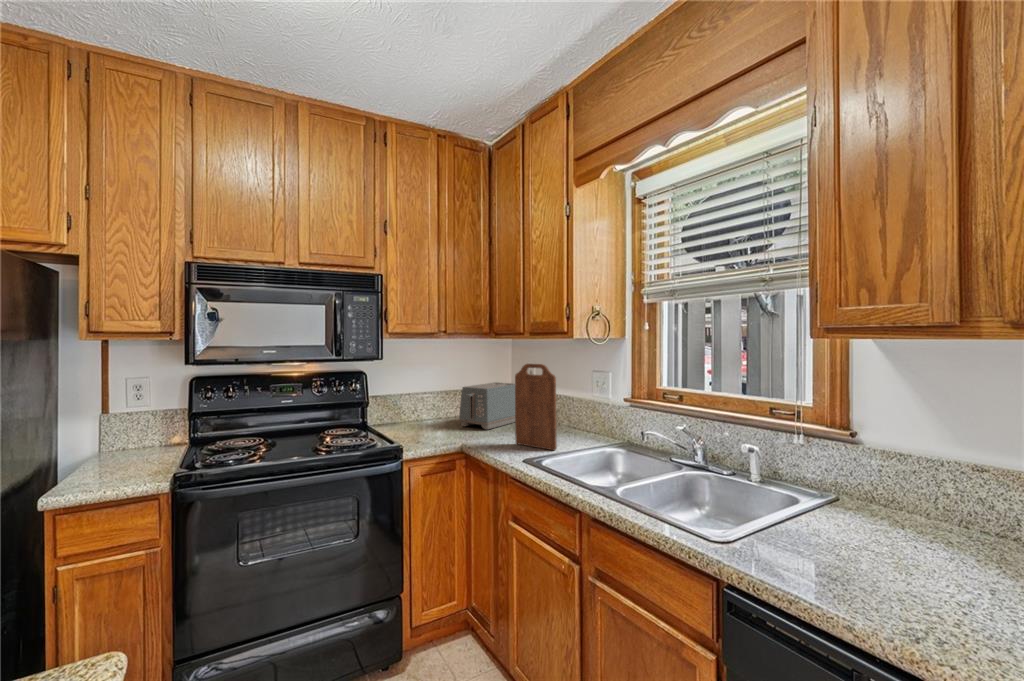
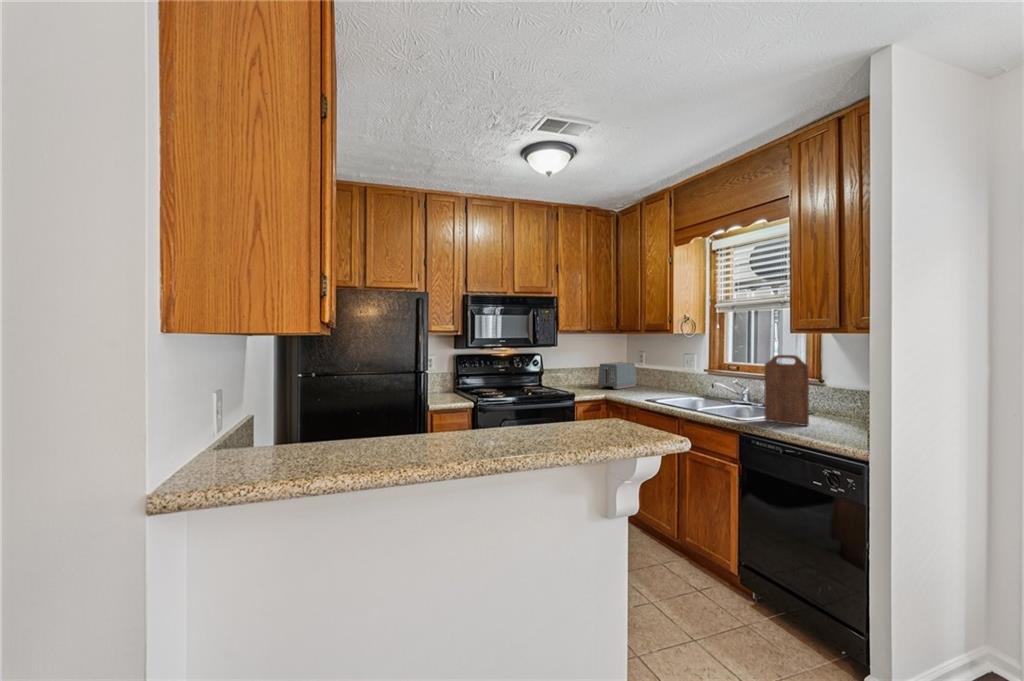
cutting board: present [515,364,557,450] -> present [764,355,809,426]

